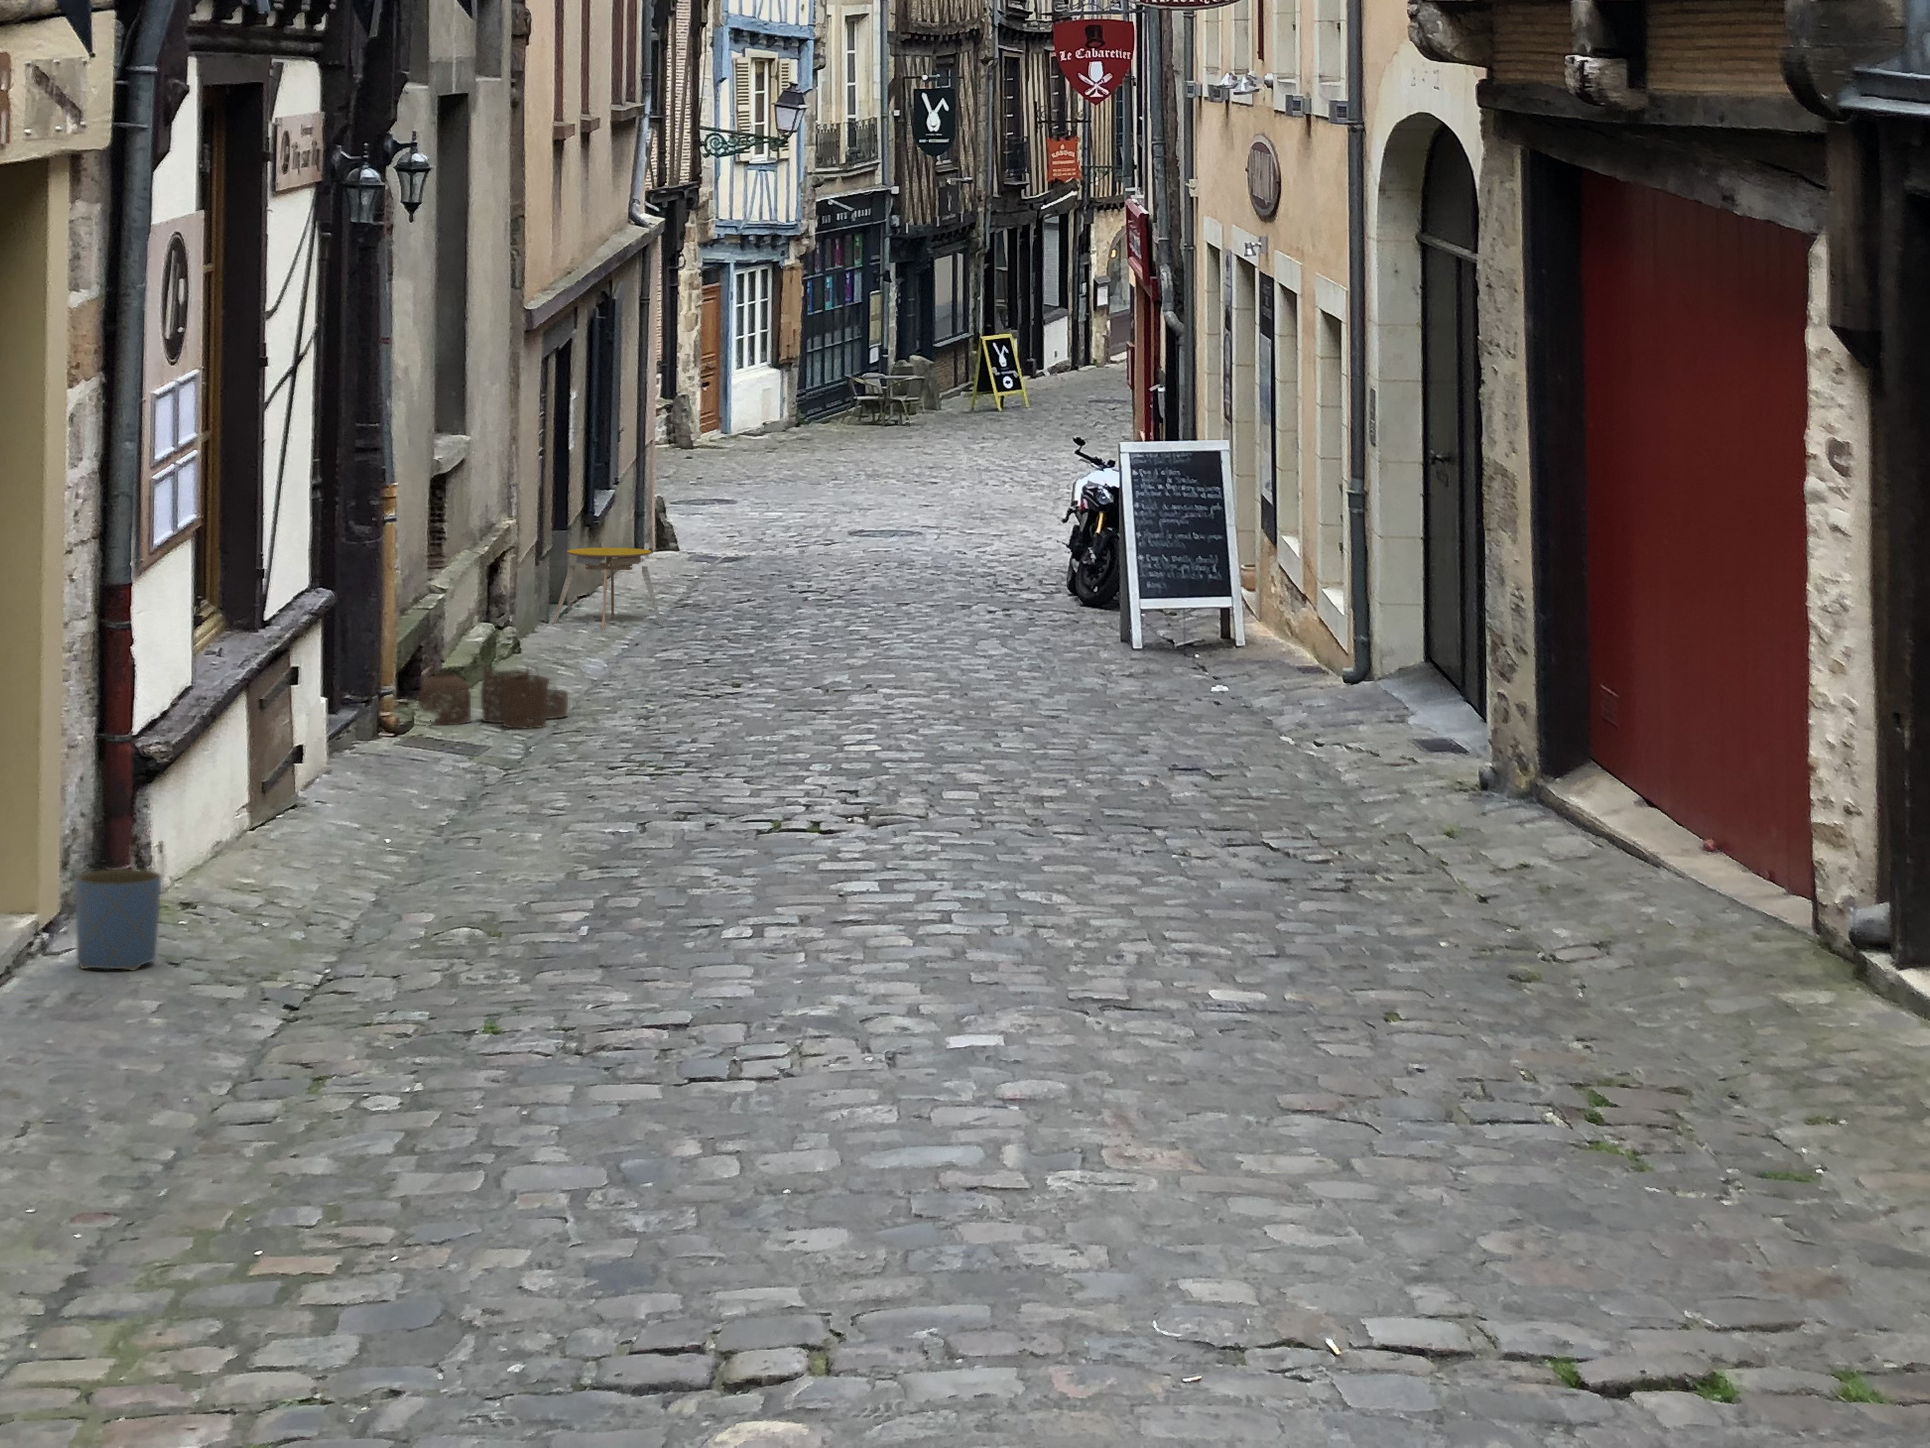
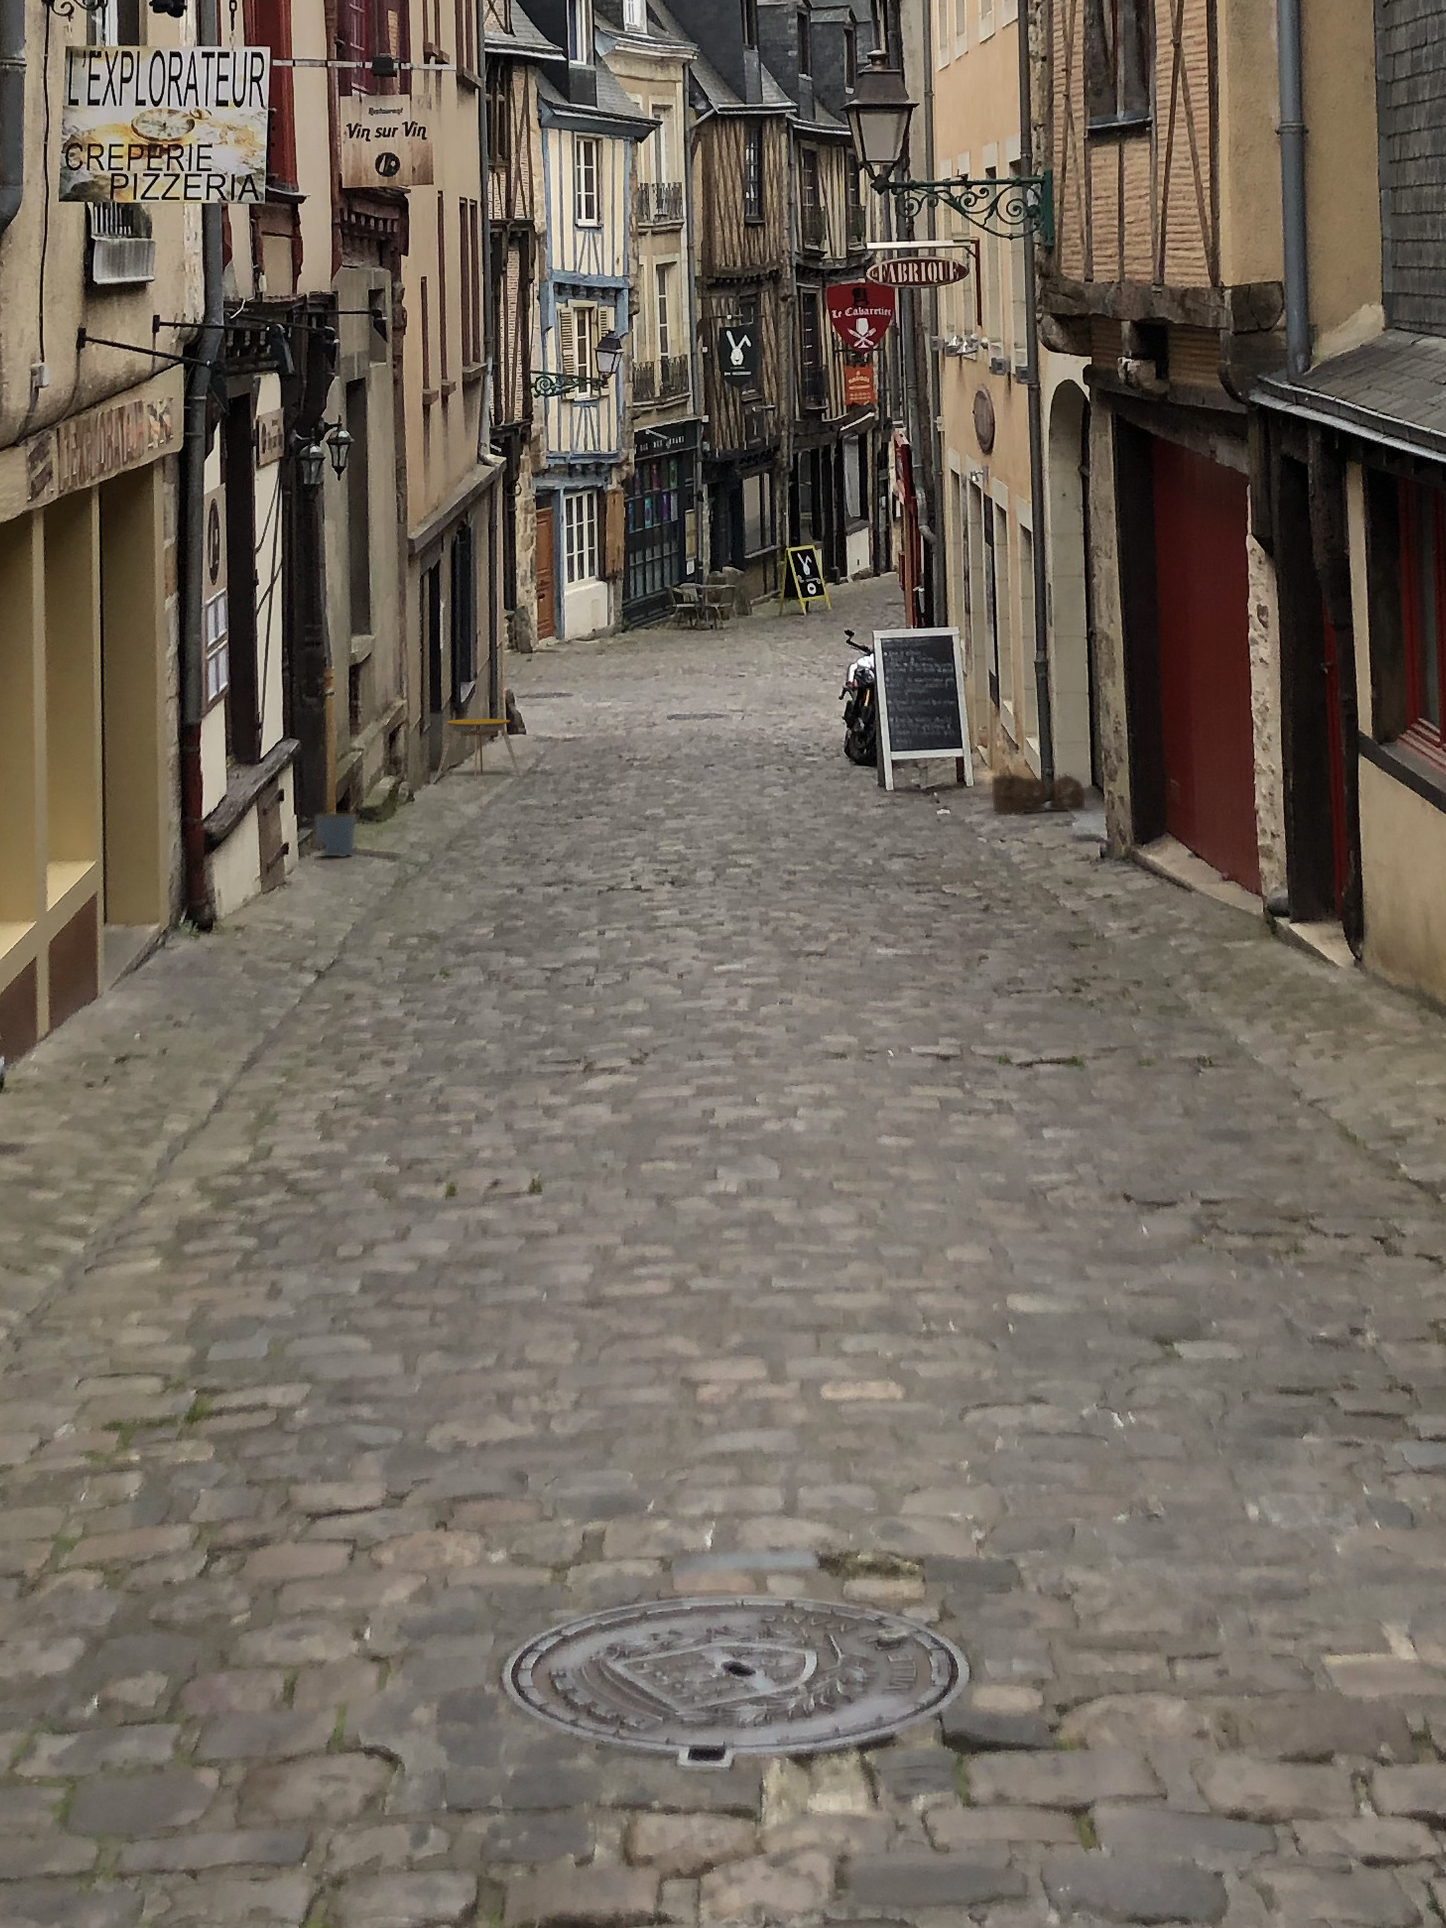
woven basket: present [418,666,568,728] -> present [992,772,1085,815]
planter: present [76,869,161,970] -> present [316,813,355,857]

